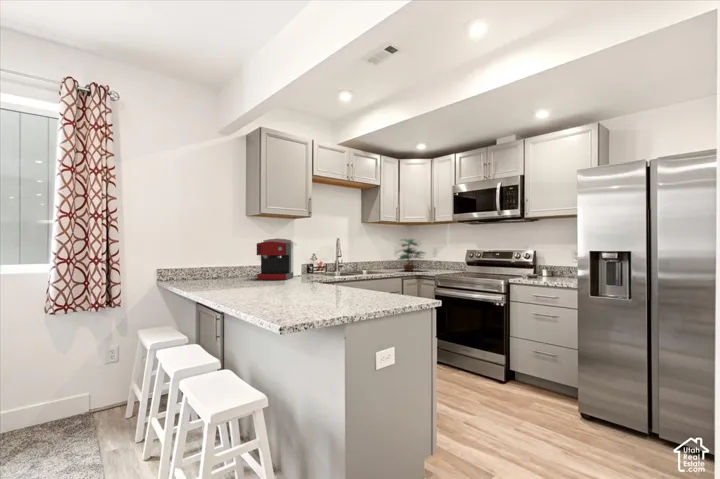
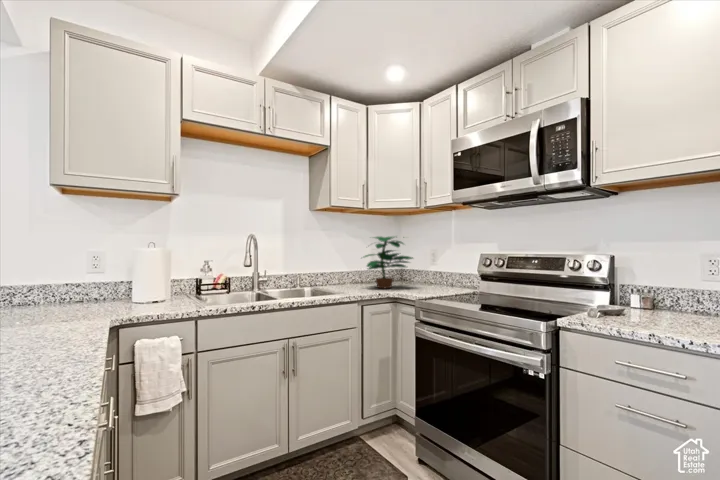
coffee maker: present [257,238,293,280] -> none [42,233,140,313]

